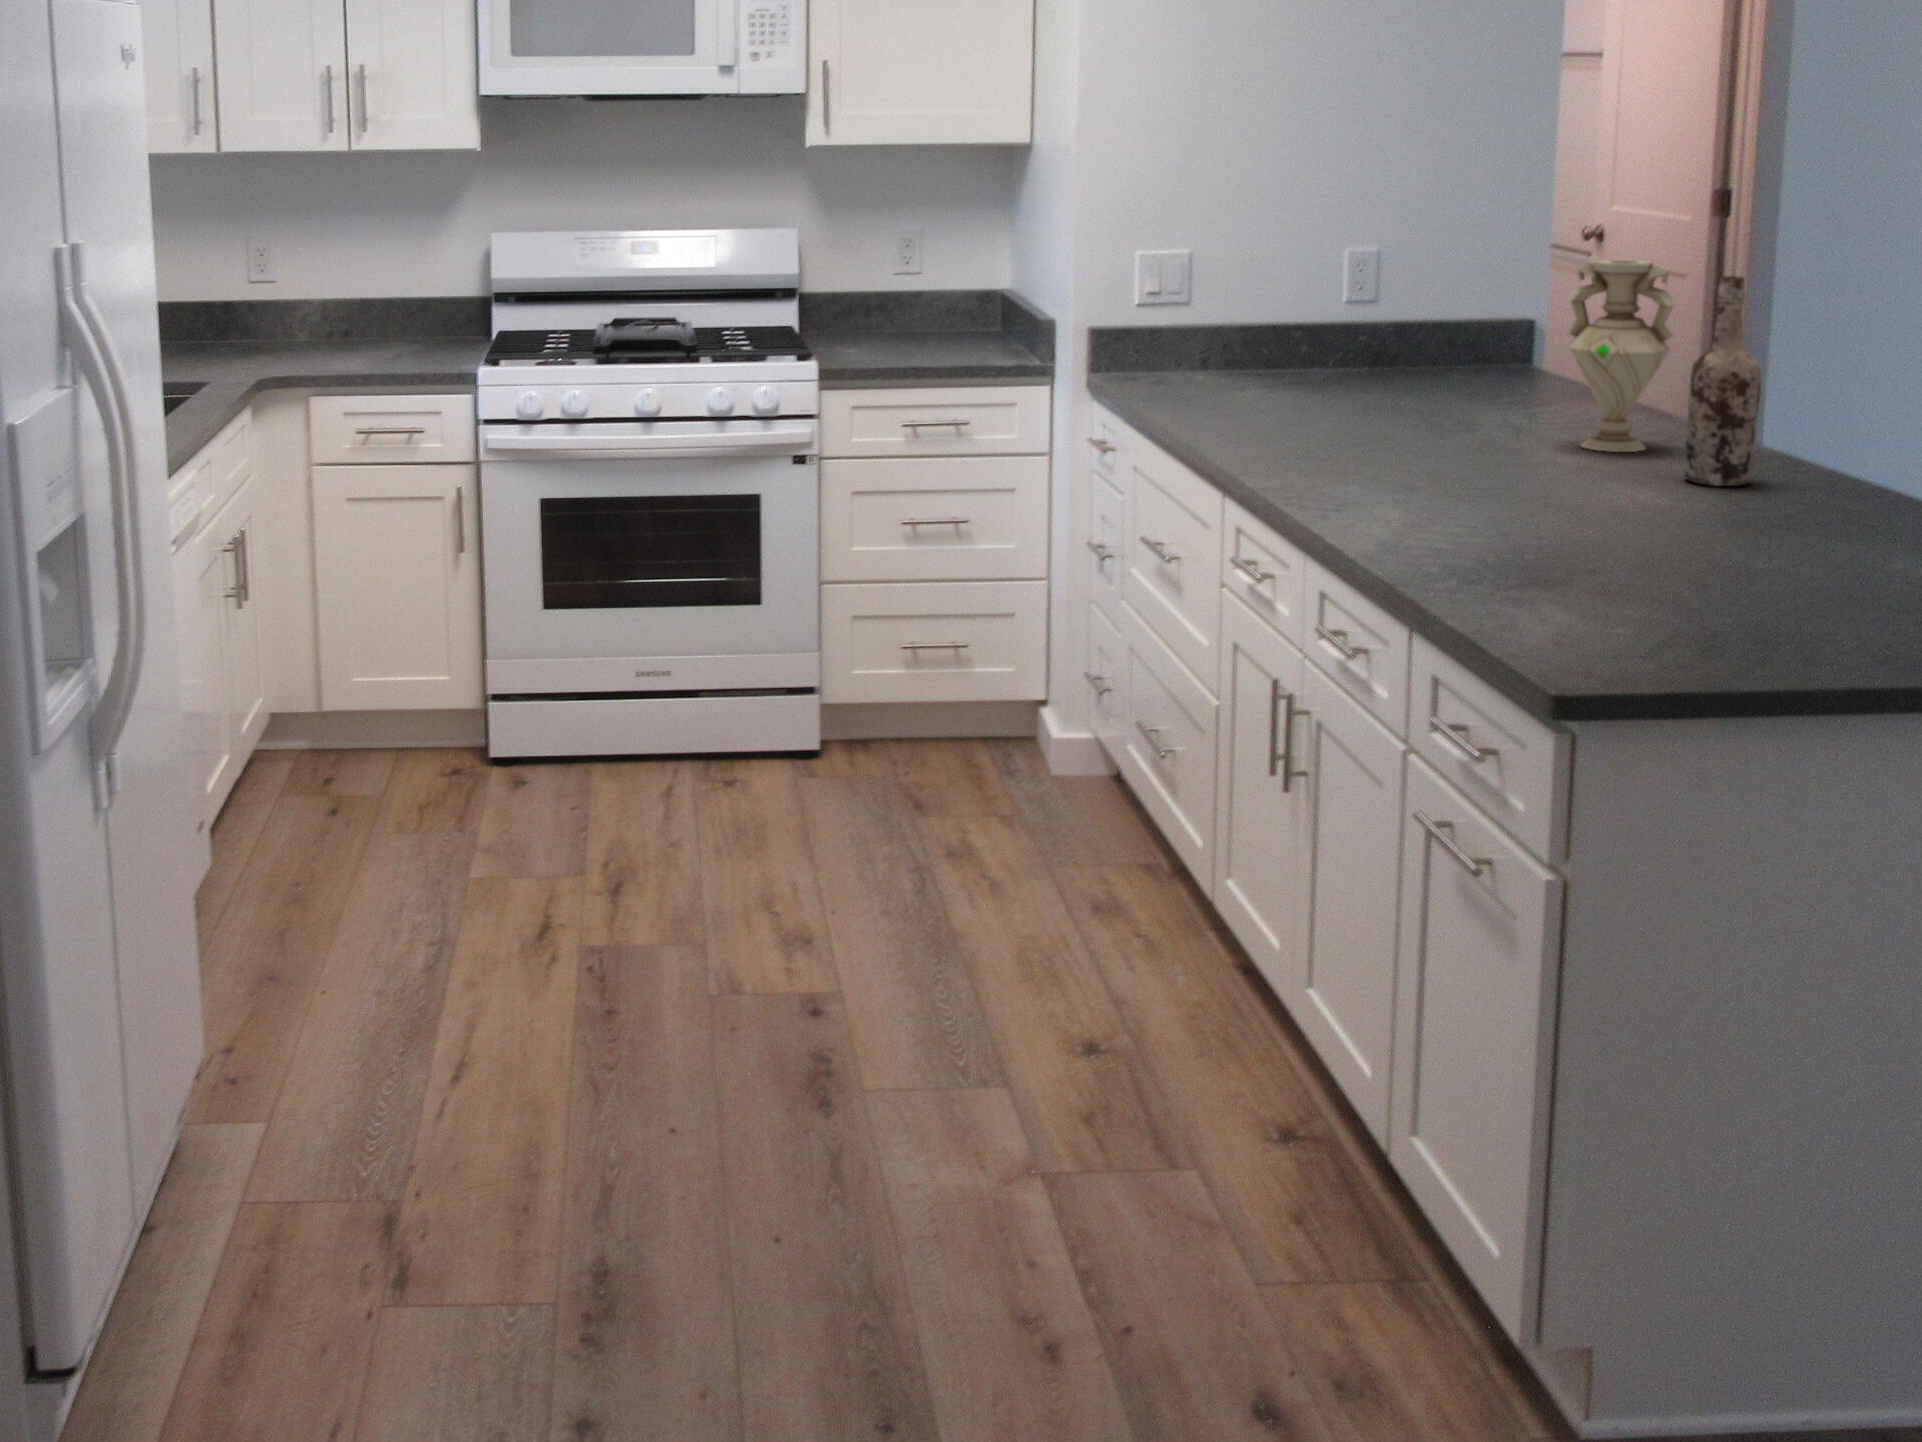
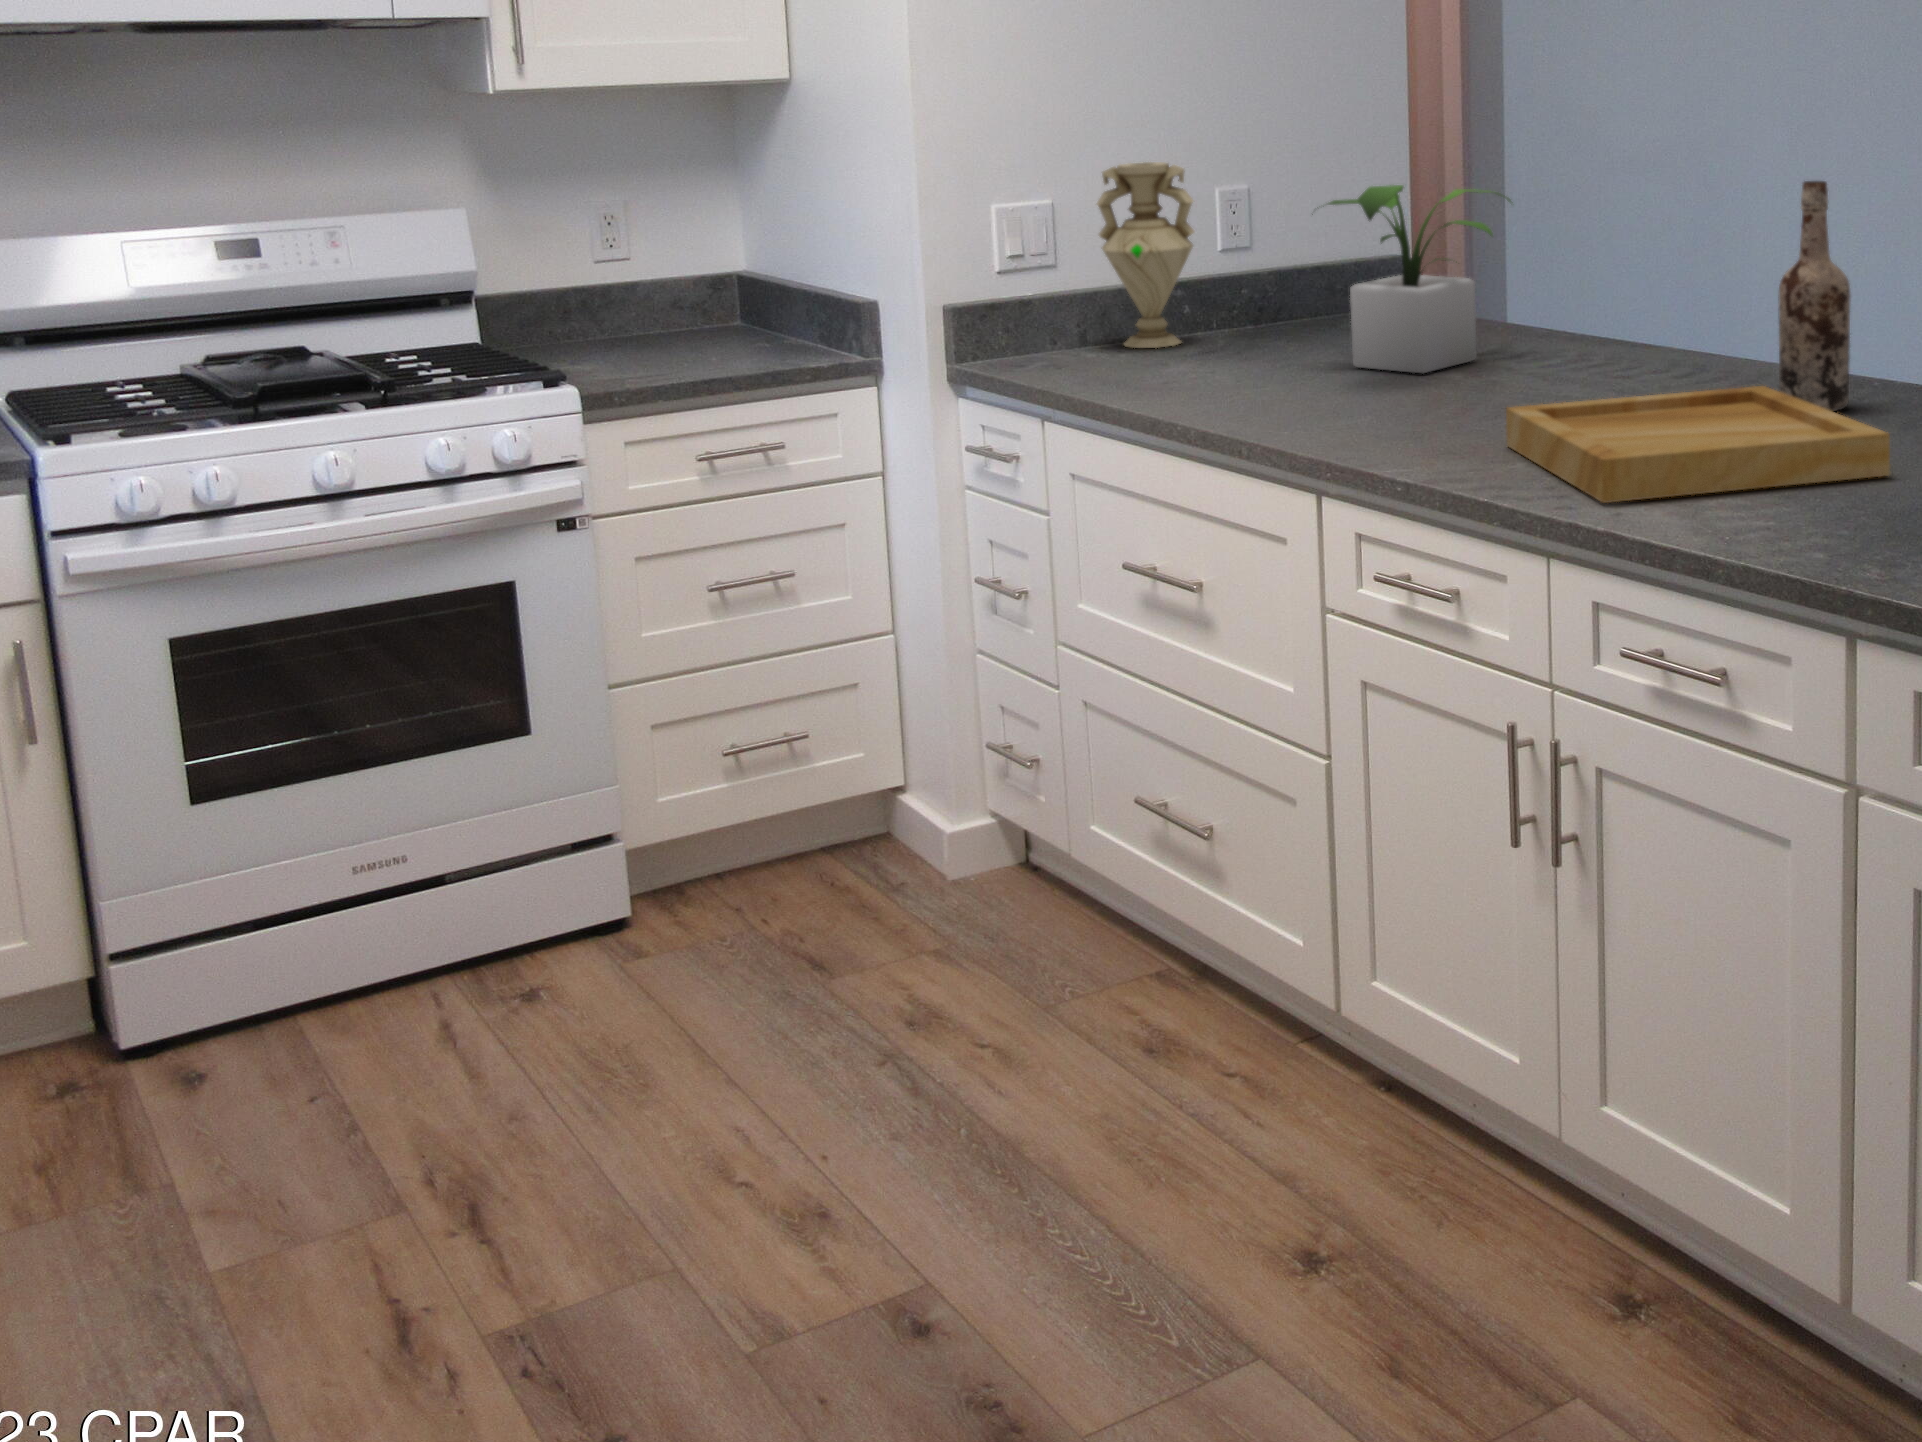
potted plant: none [1363,256,1550,419] -> present [1312,185,1511,374]
vase: present [1568,260,1675,452] -> present [1097,162,1194,348]
tray: none [1385,445,1668,537] -> present [1506,386,1890,503]

